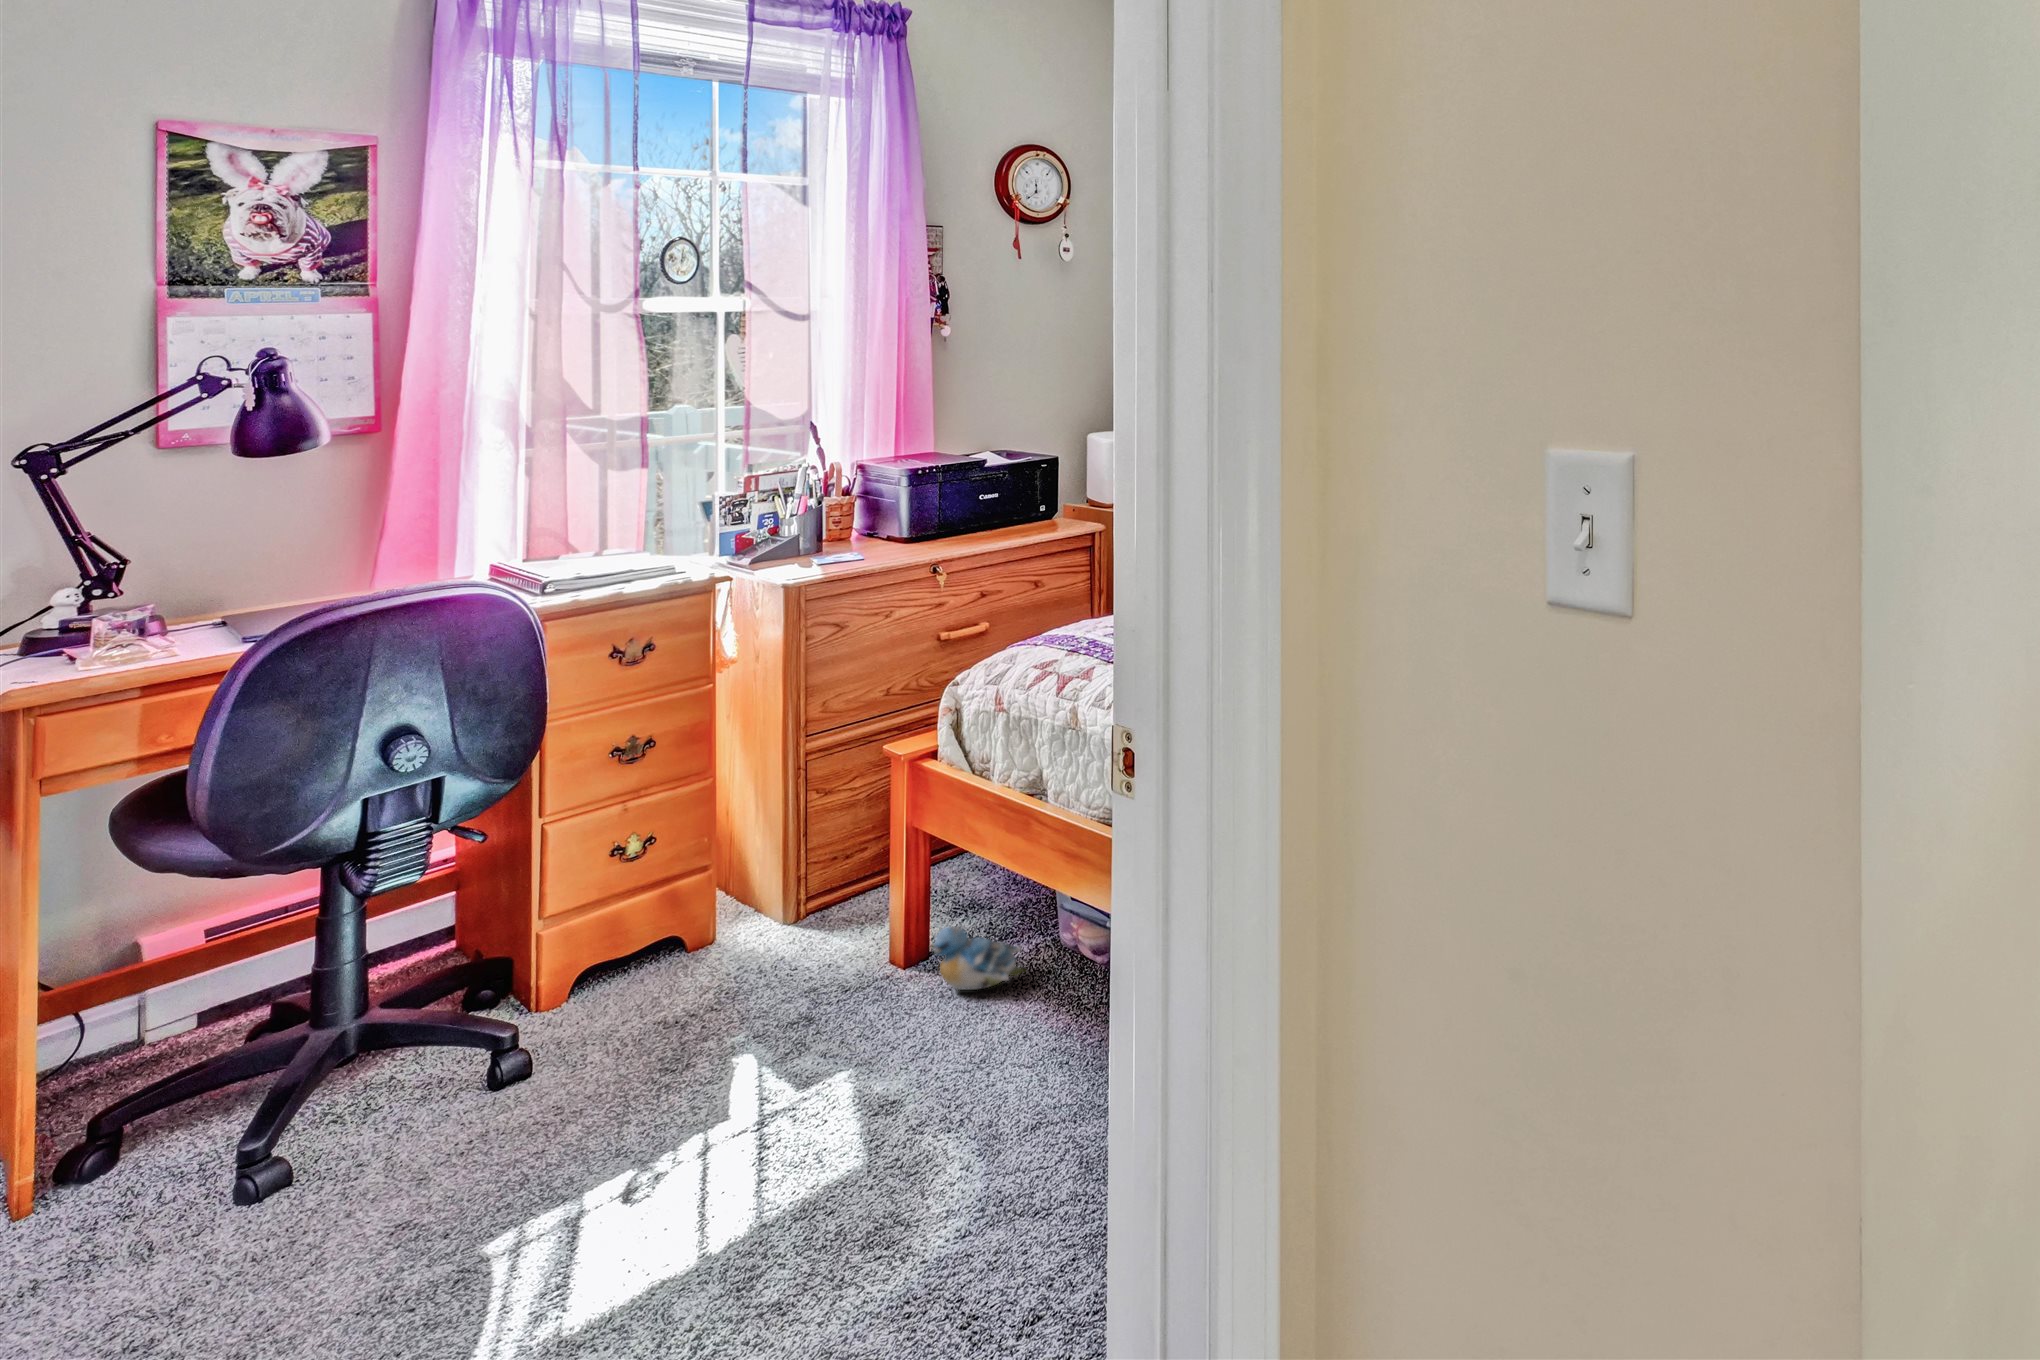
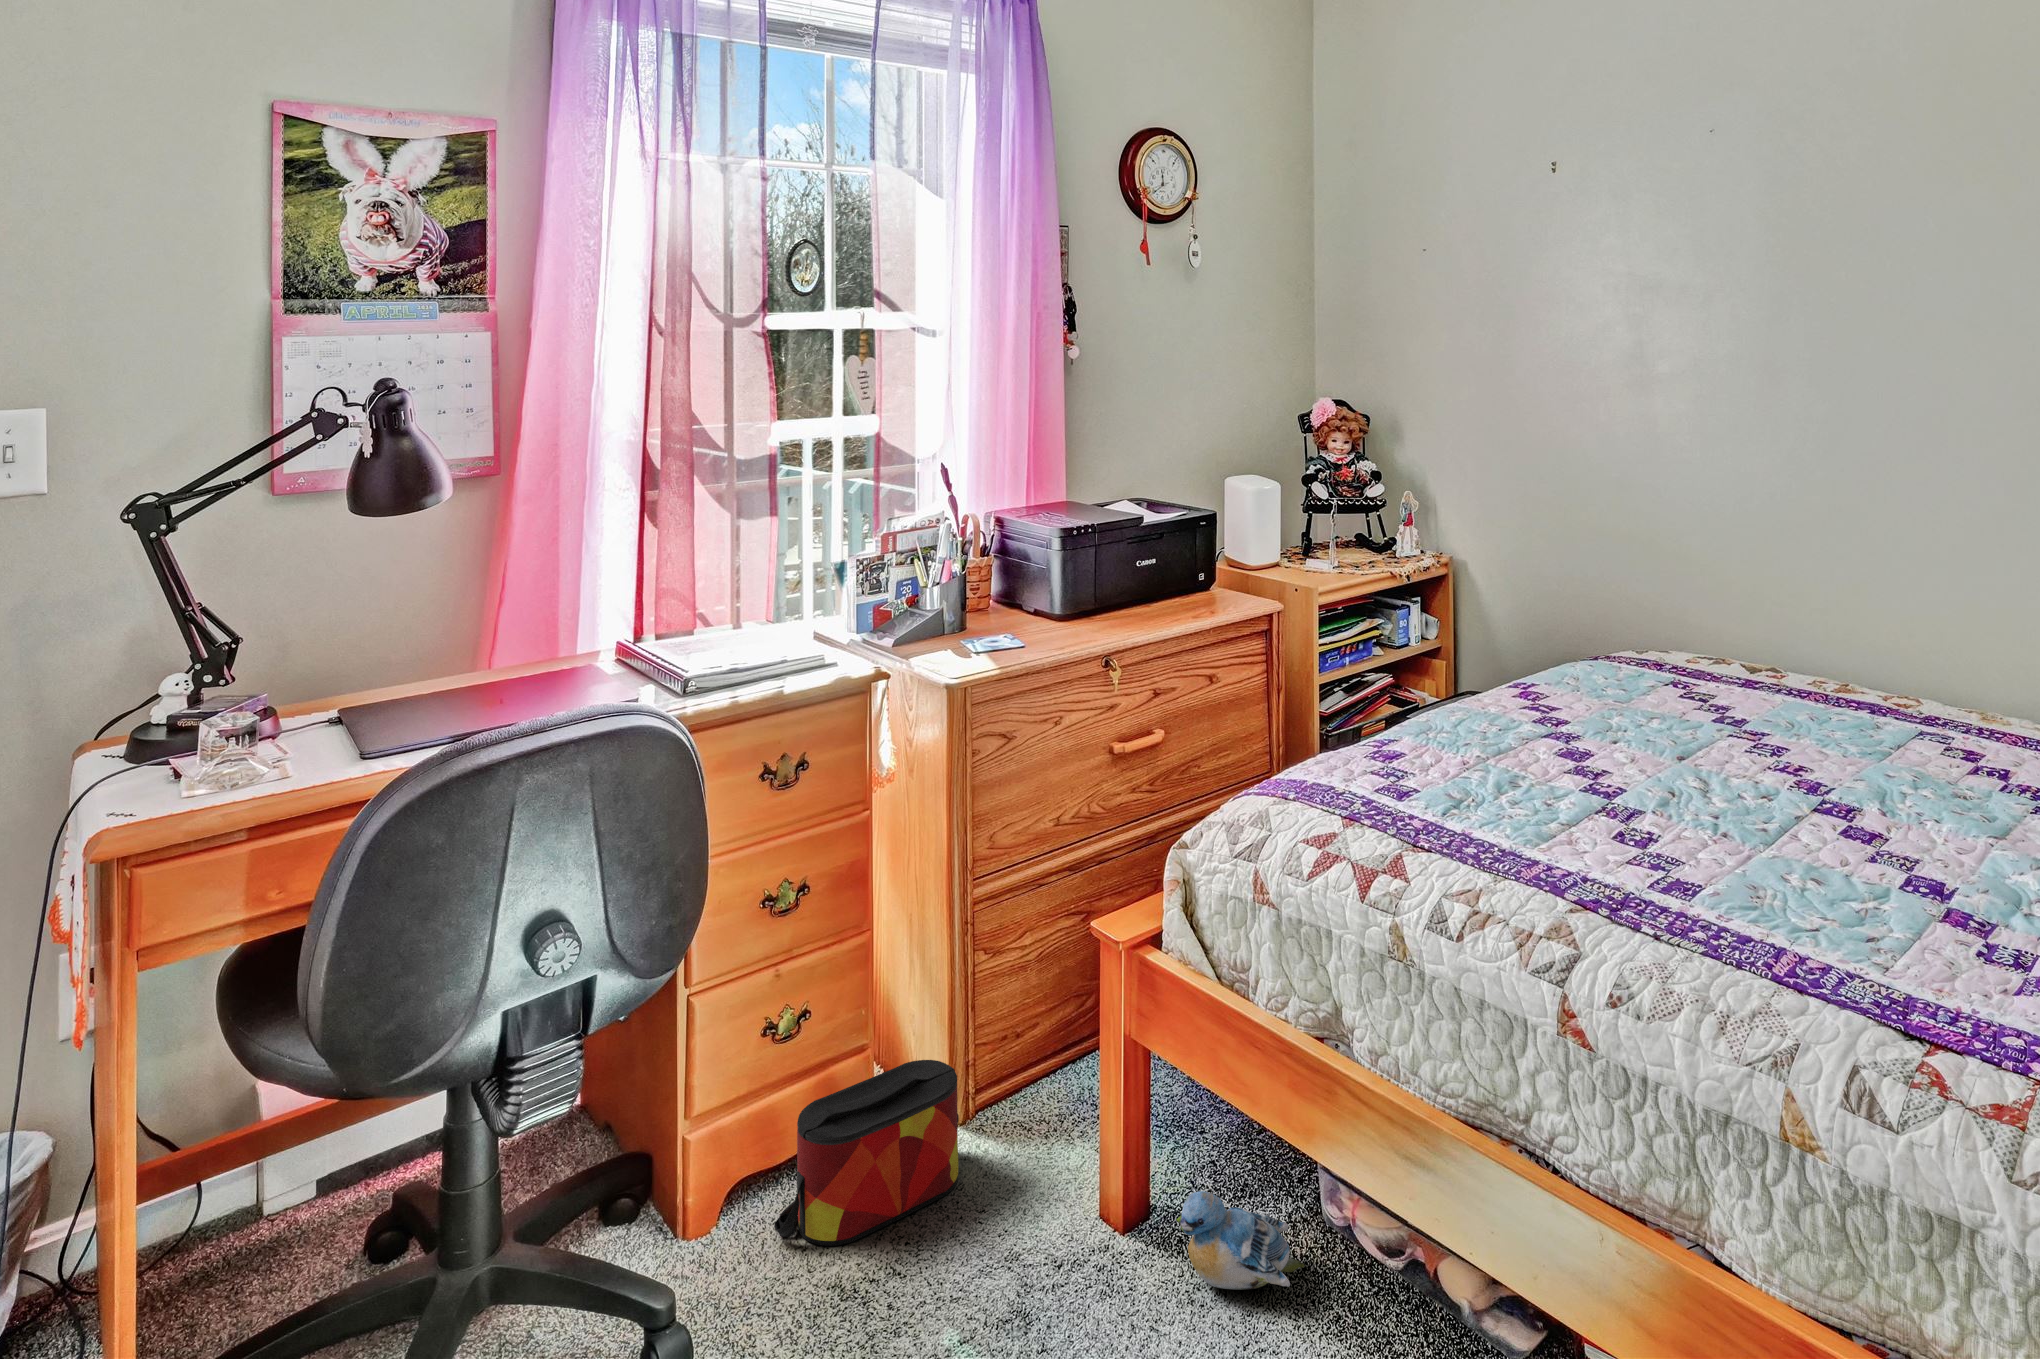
bag: none [617,869,783,999] -> present [774,1060,959,1246]

